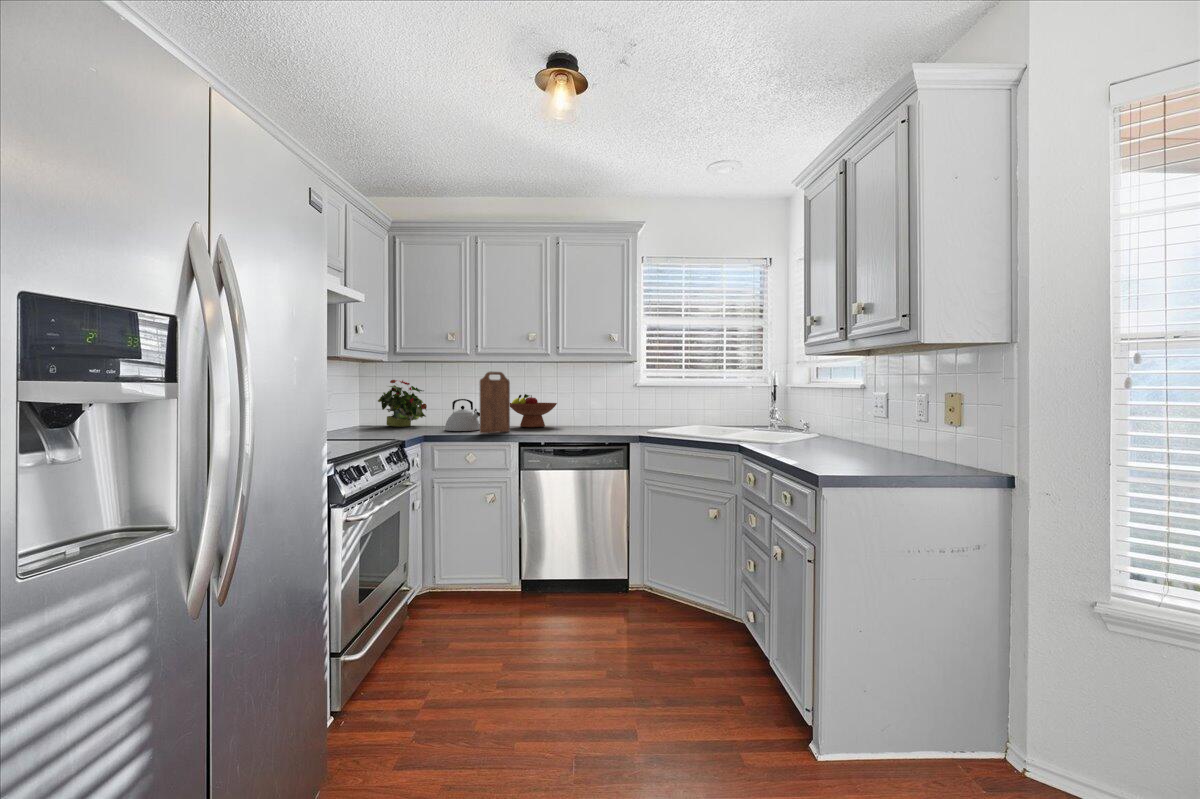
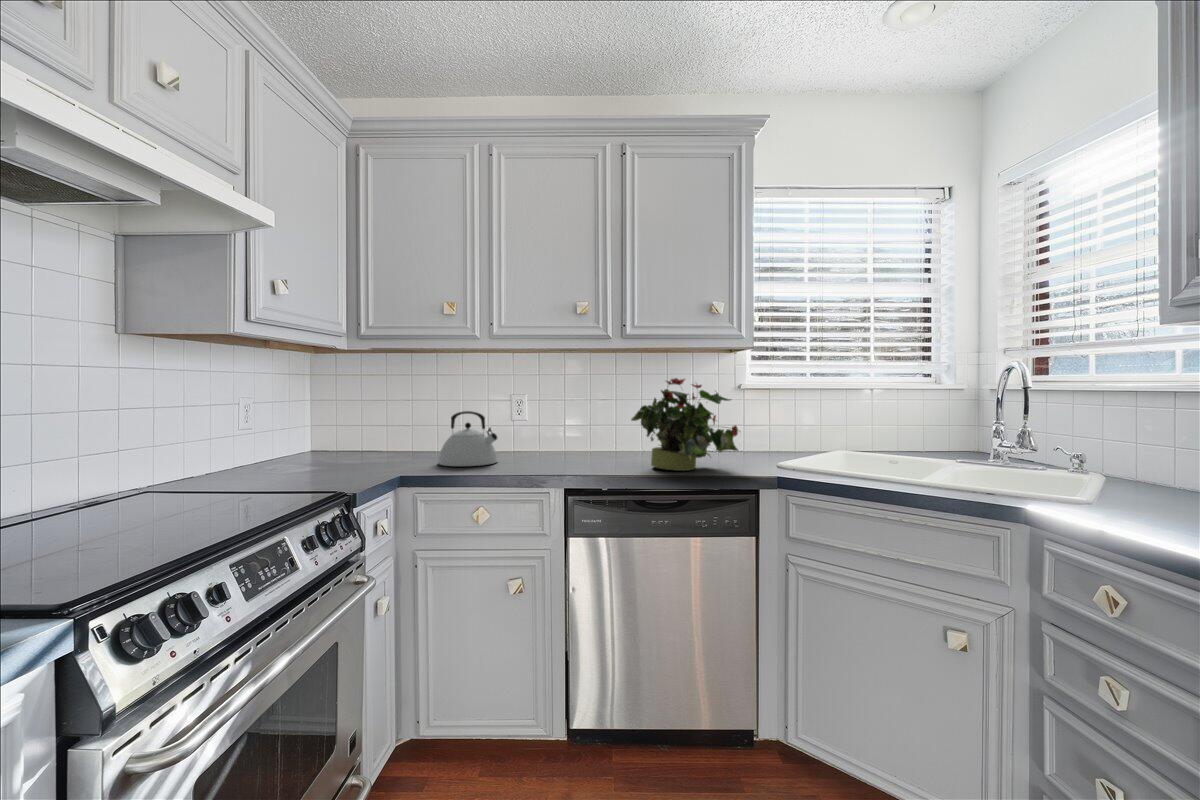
cutting board: present [480,372,510,433] -> none [497,364,548,474]
potted plant: present [378,380,427,427] -> present [631,378,738,471]
fruit bowl: present [510,394,557,427] -> none [540,402,620,456]

